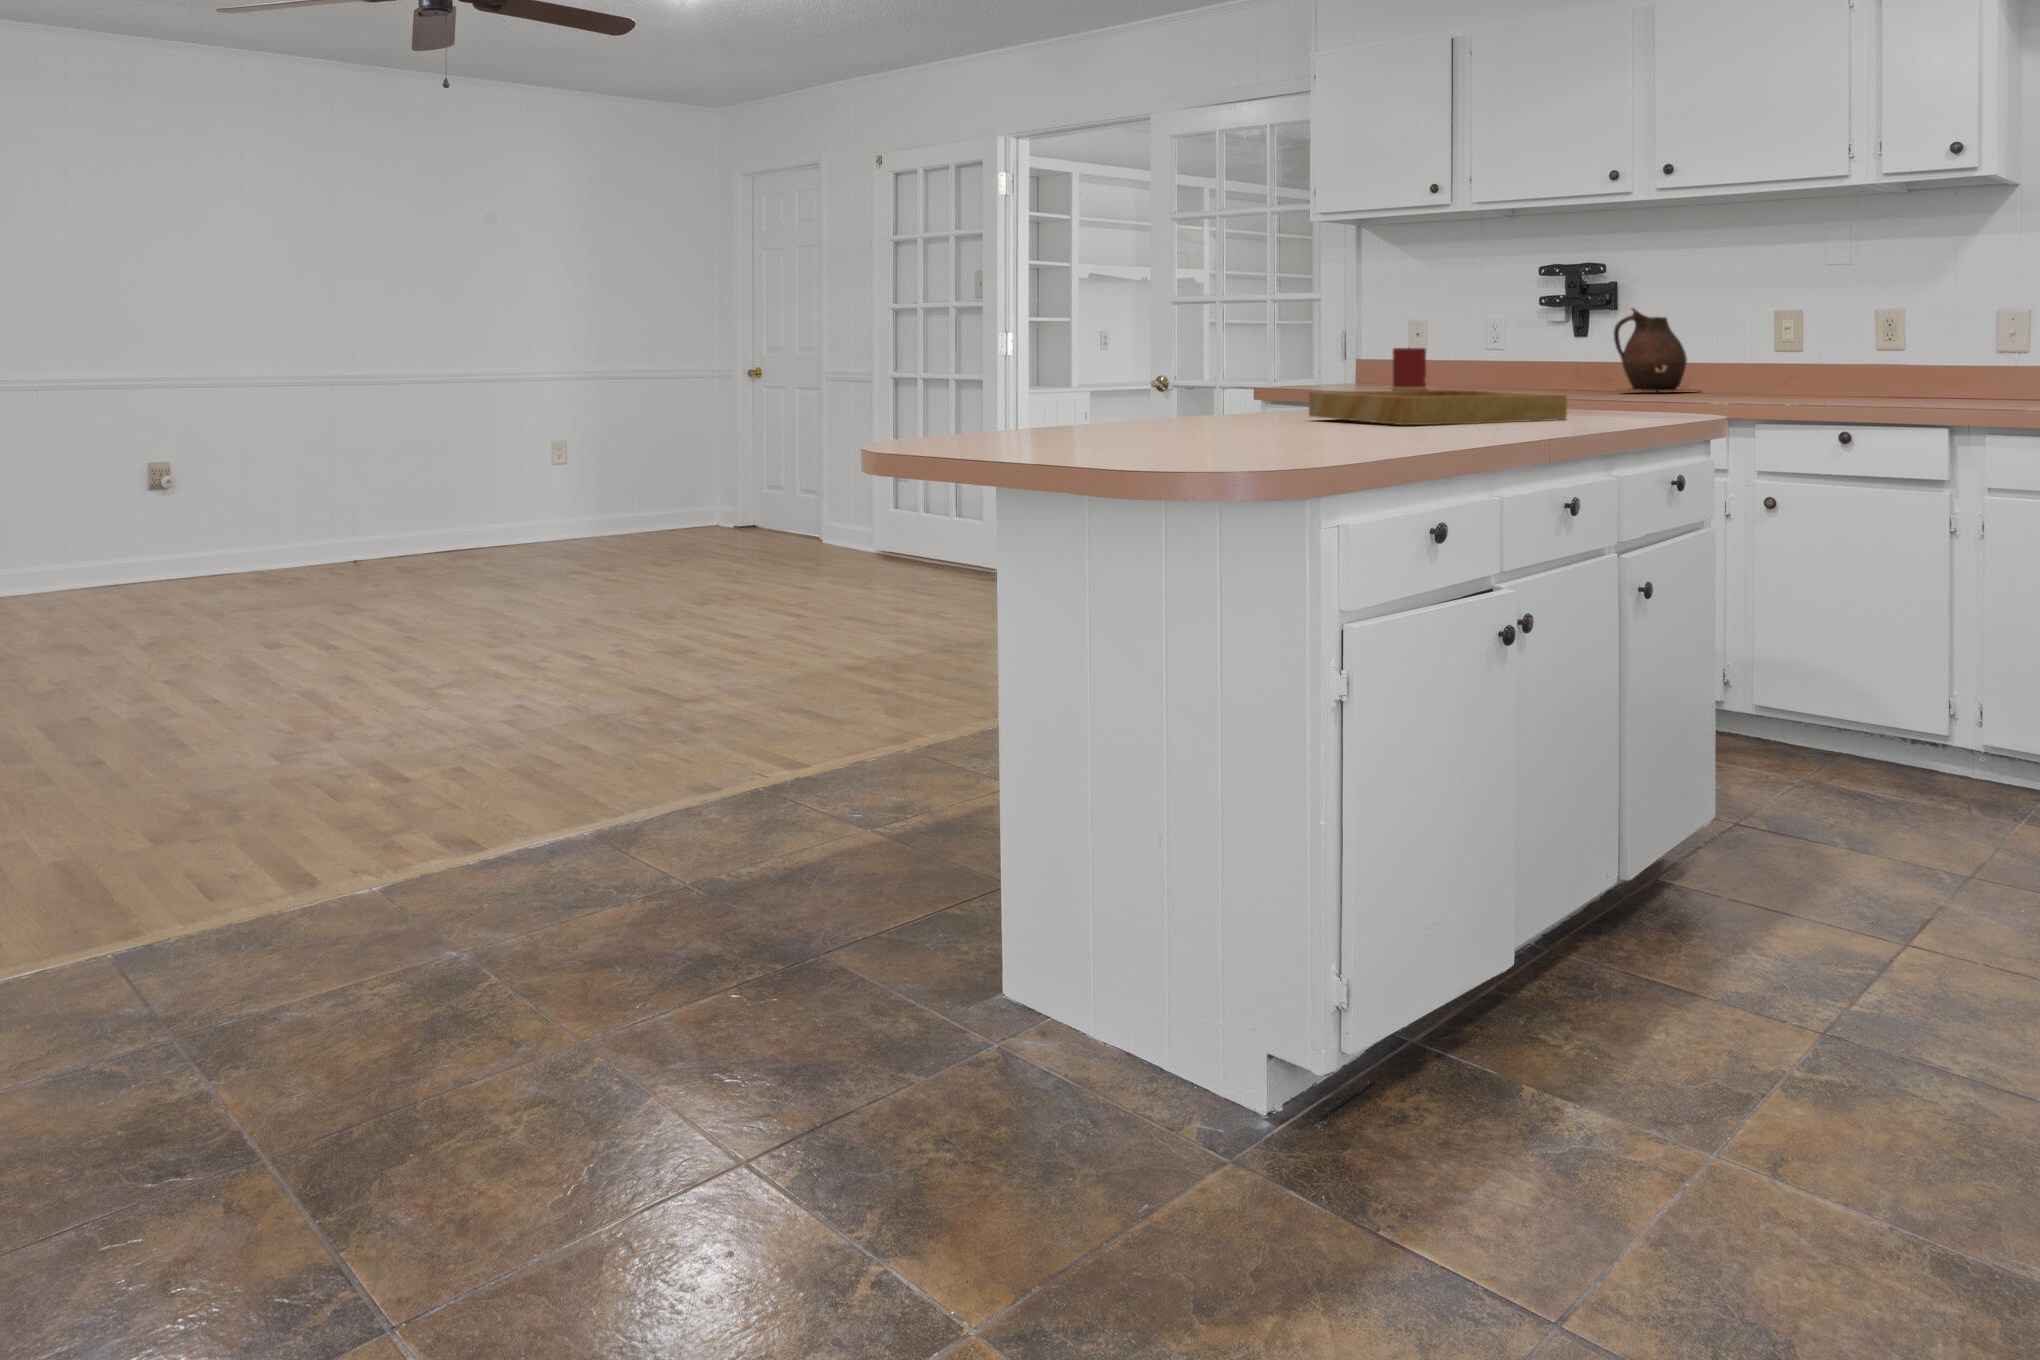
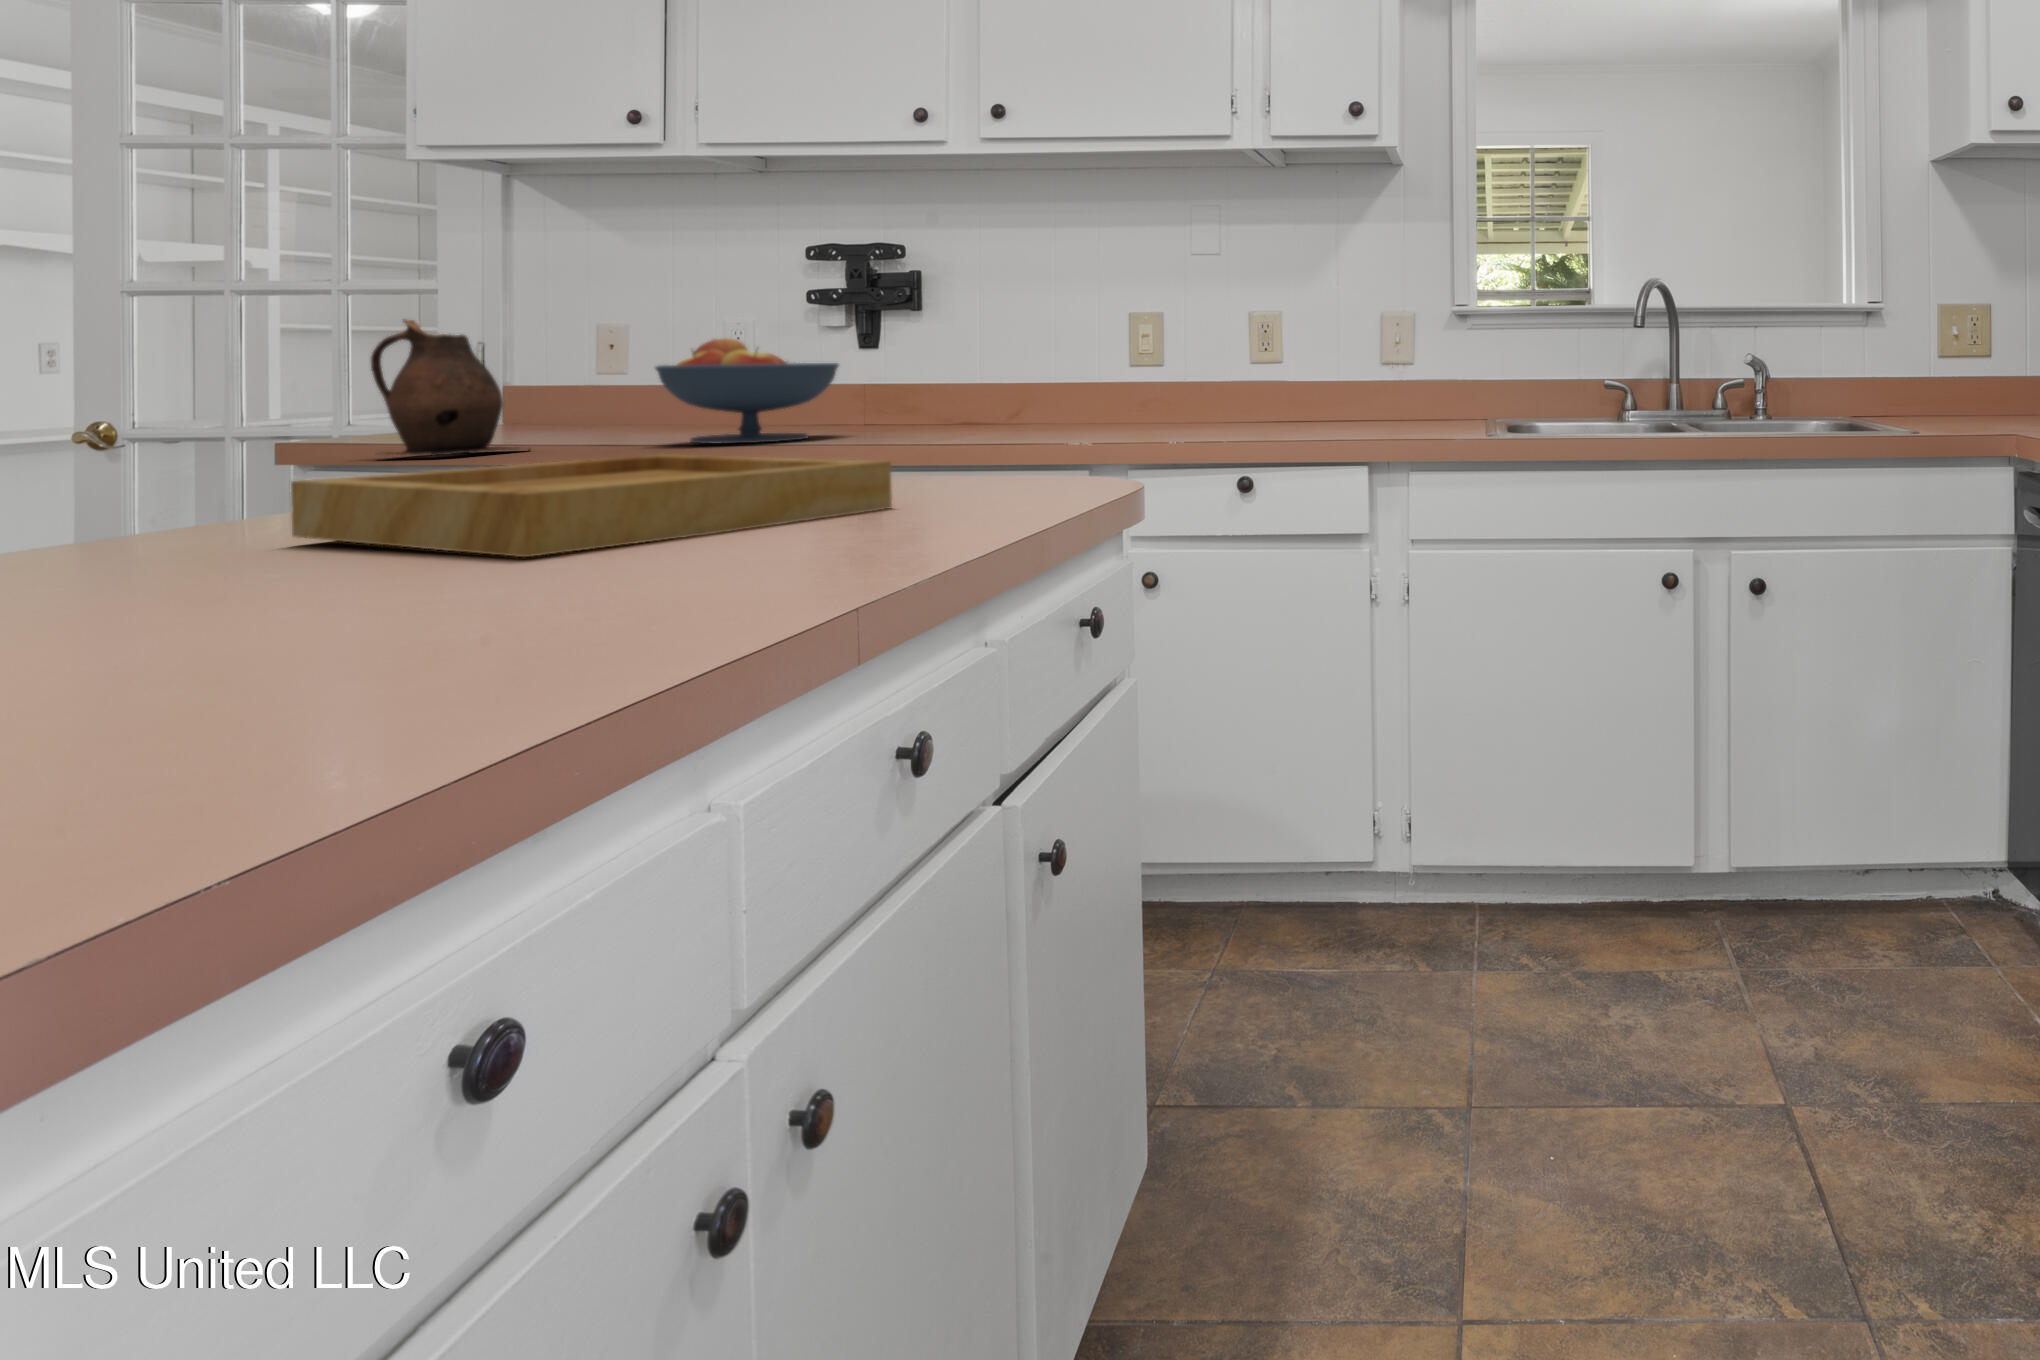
ceramic pitcher: present [1614,308,1692,392] -> present [371,319,529,457]
fruit bowl: none [1448,329,1559,396] -> present [655,339,839,444]
candle: present [1385,348,1434,391] -> none [539,368,640,442]

